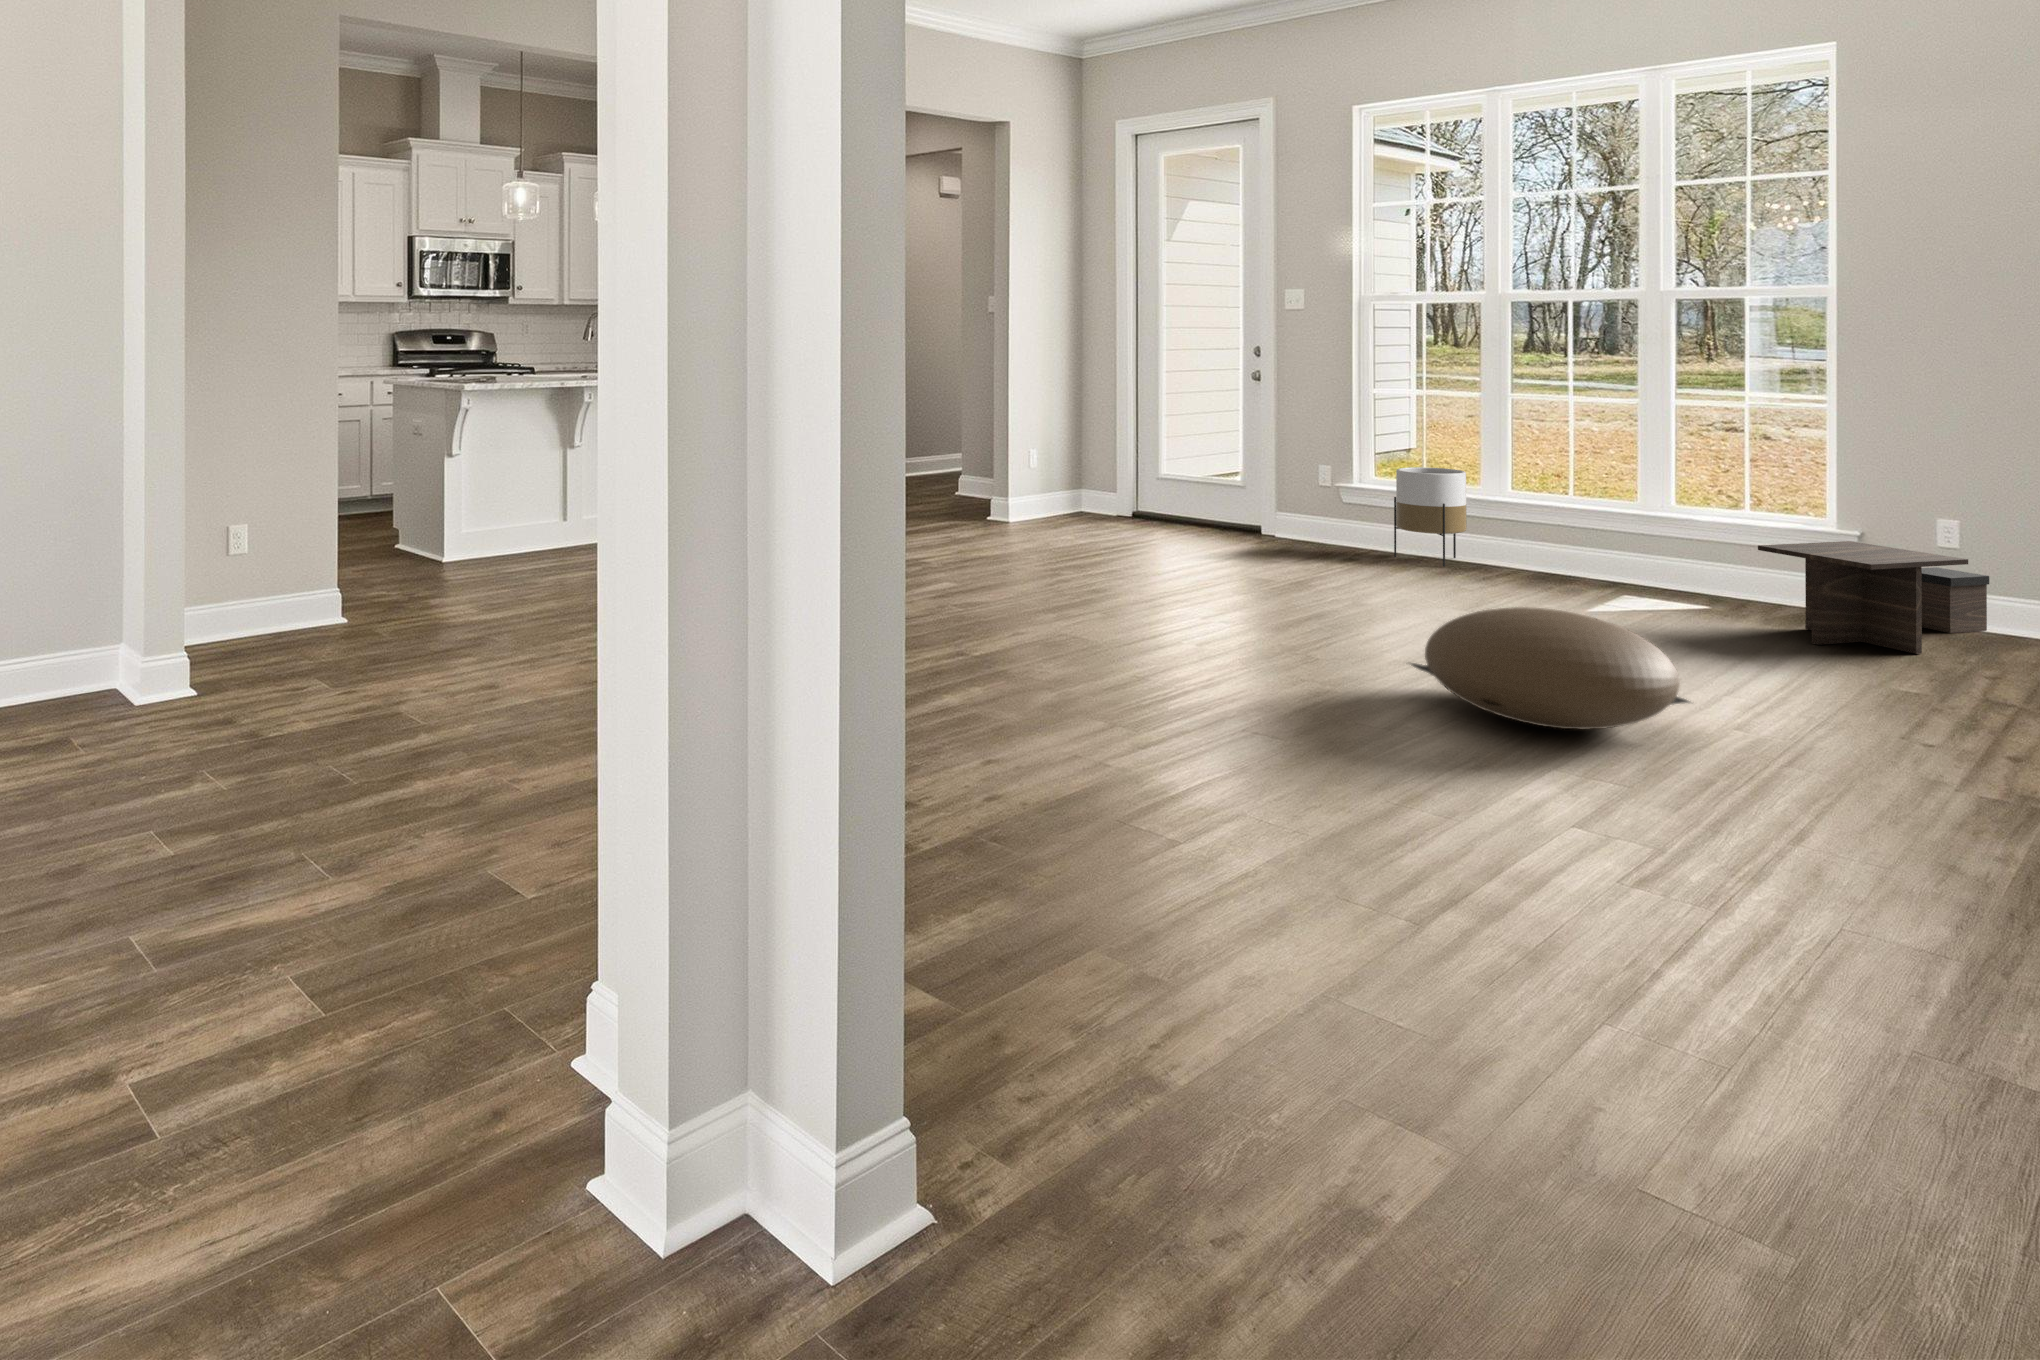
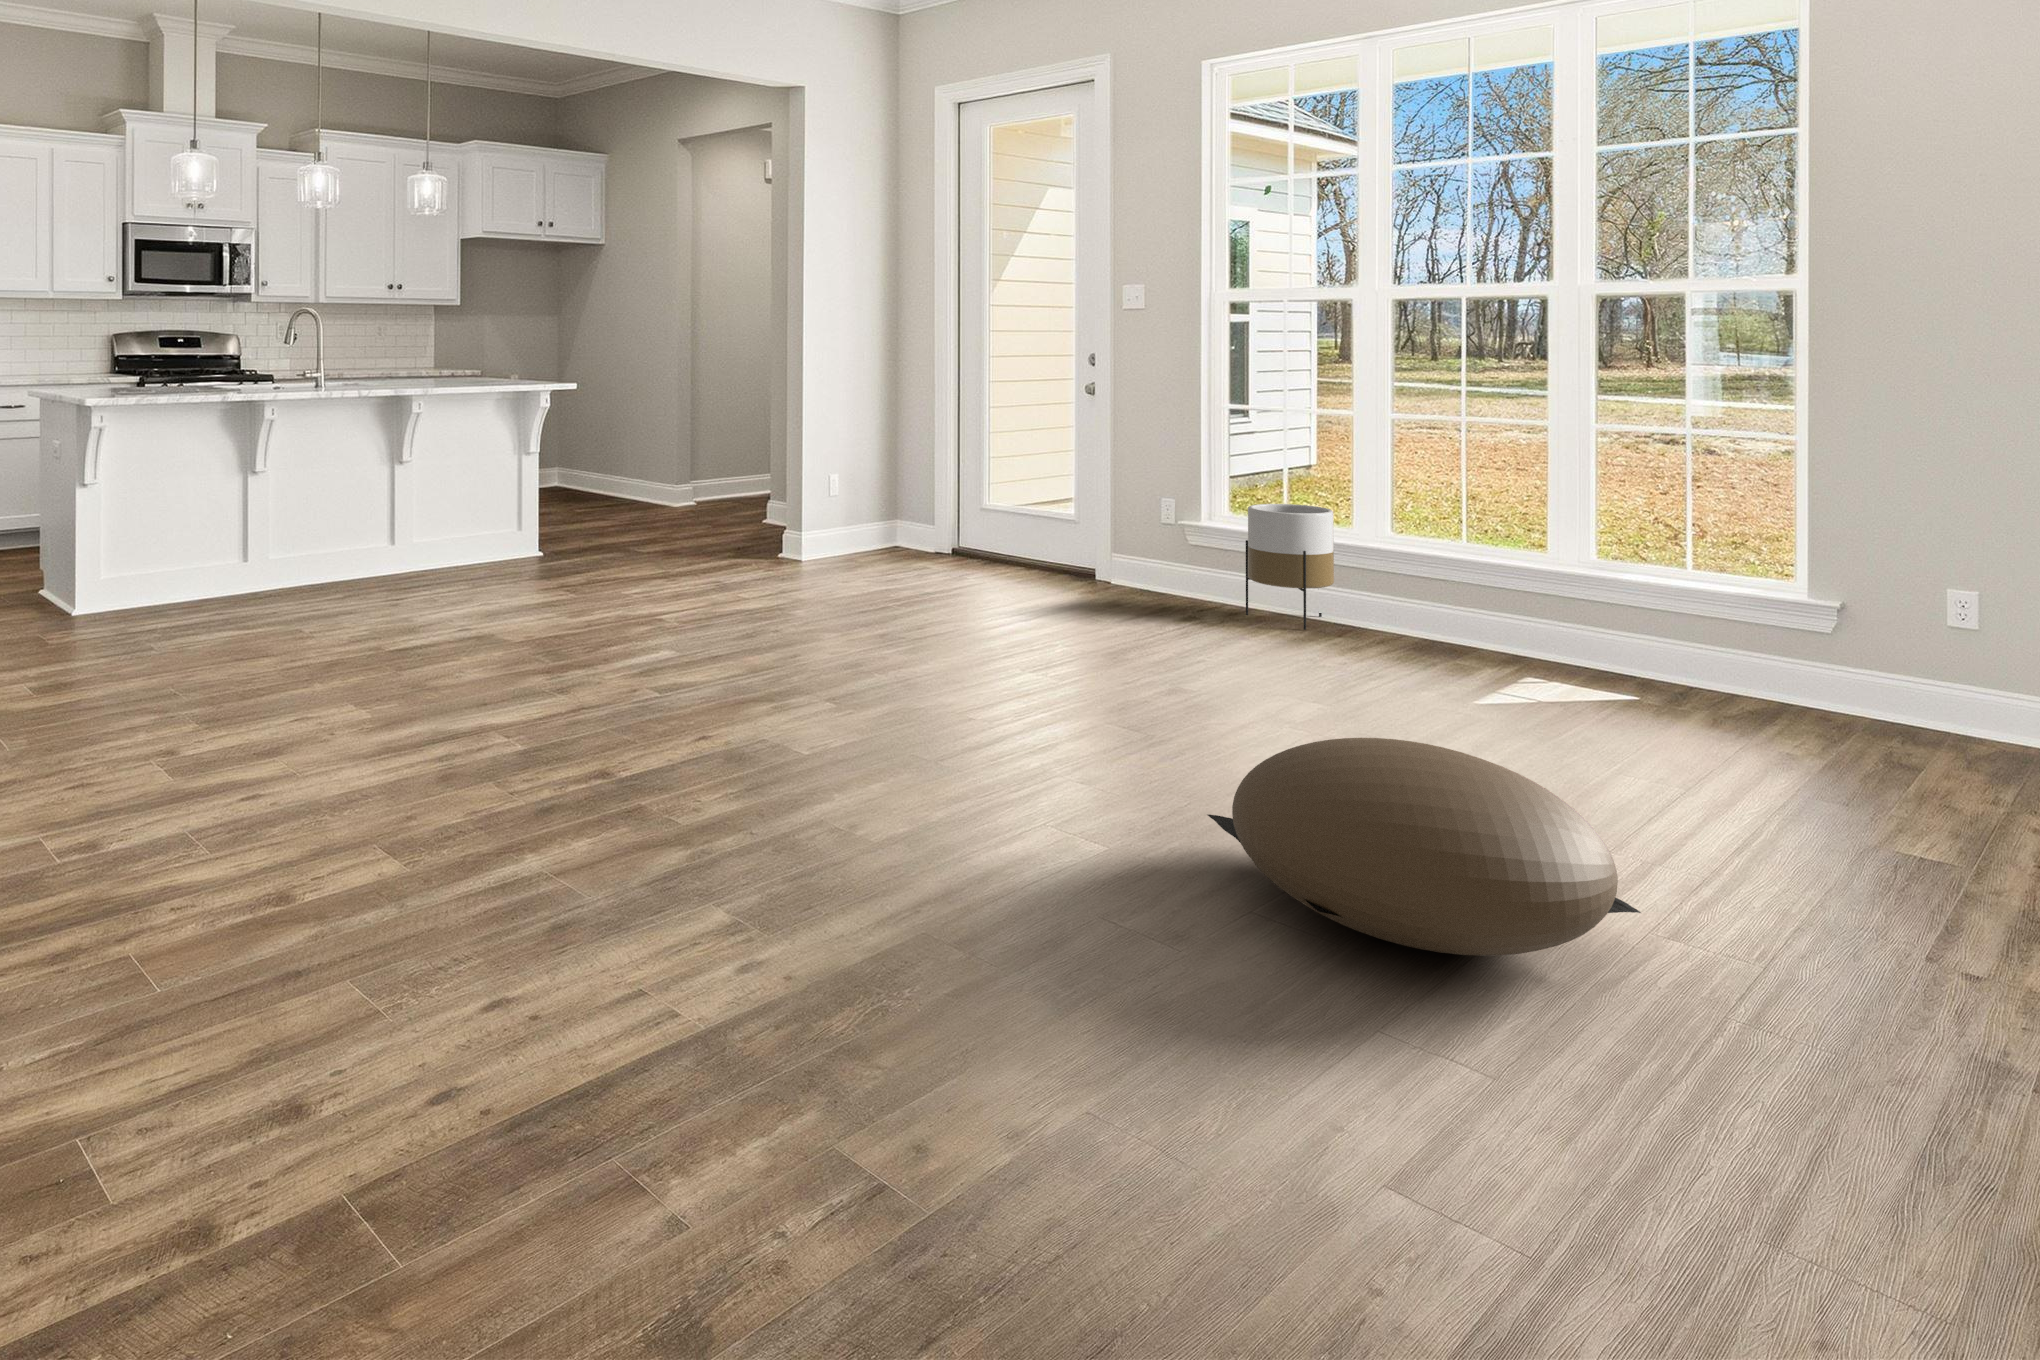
coffee table: present [1758,541,1989,654] -> none [1714,618,2033,787]

